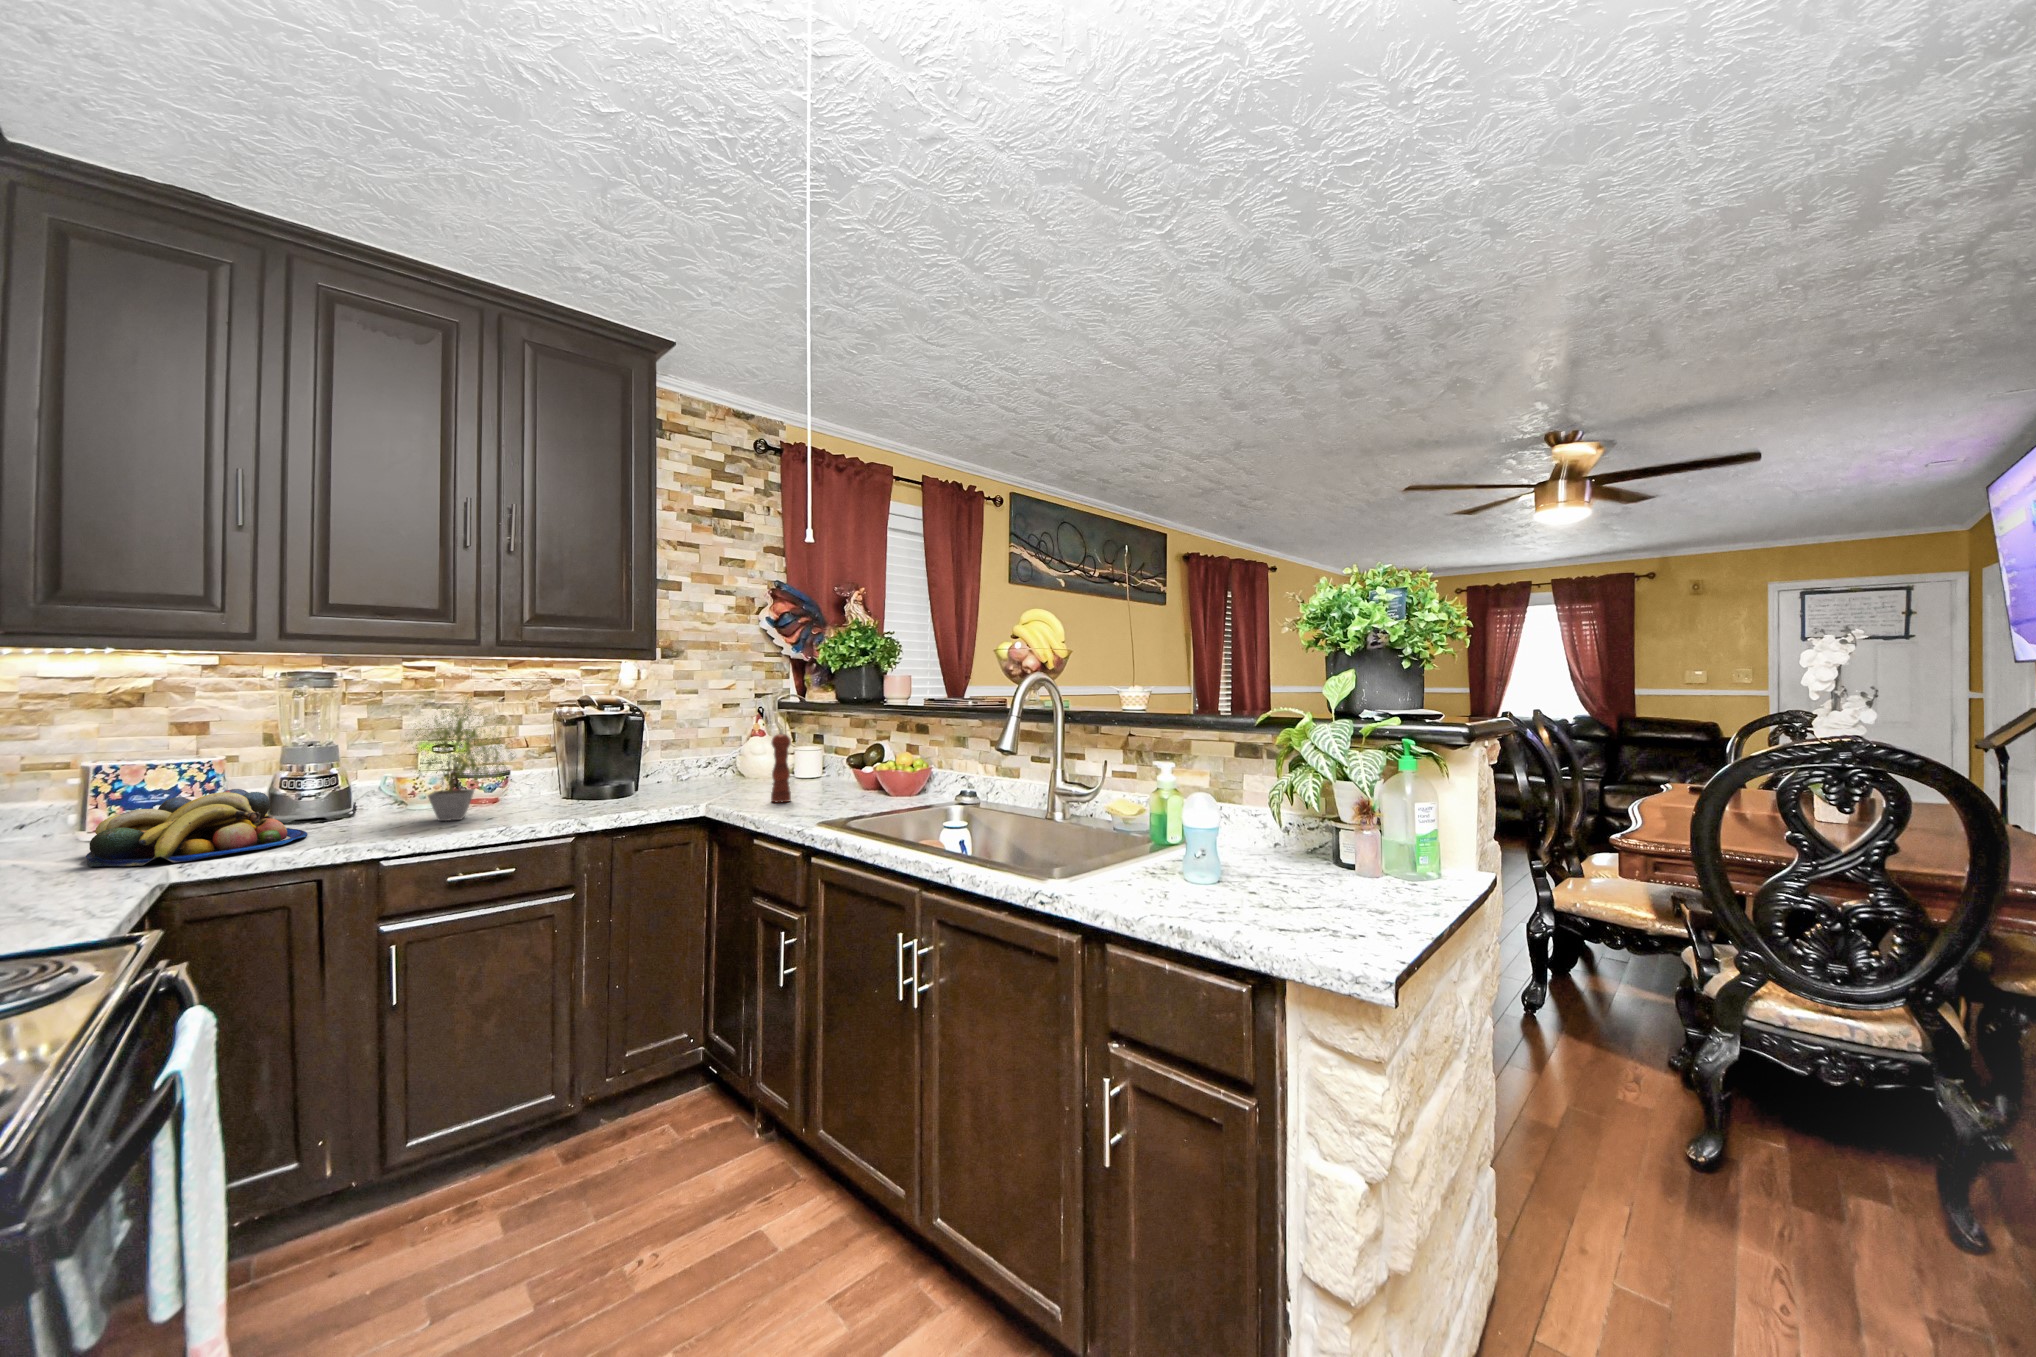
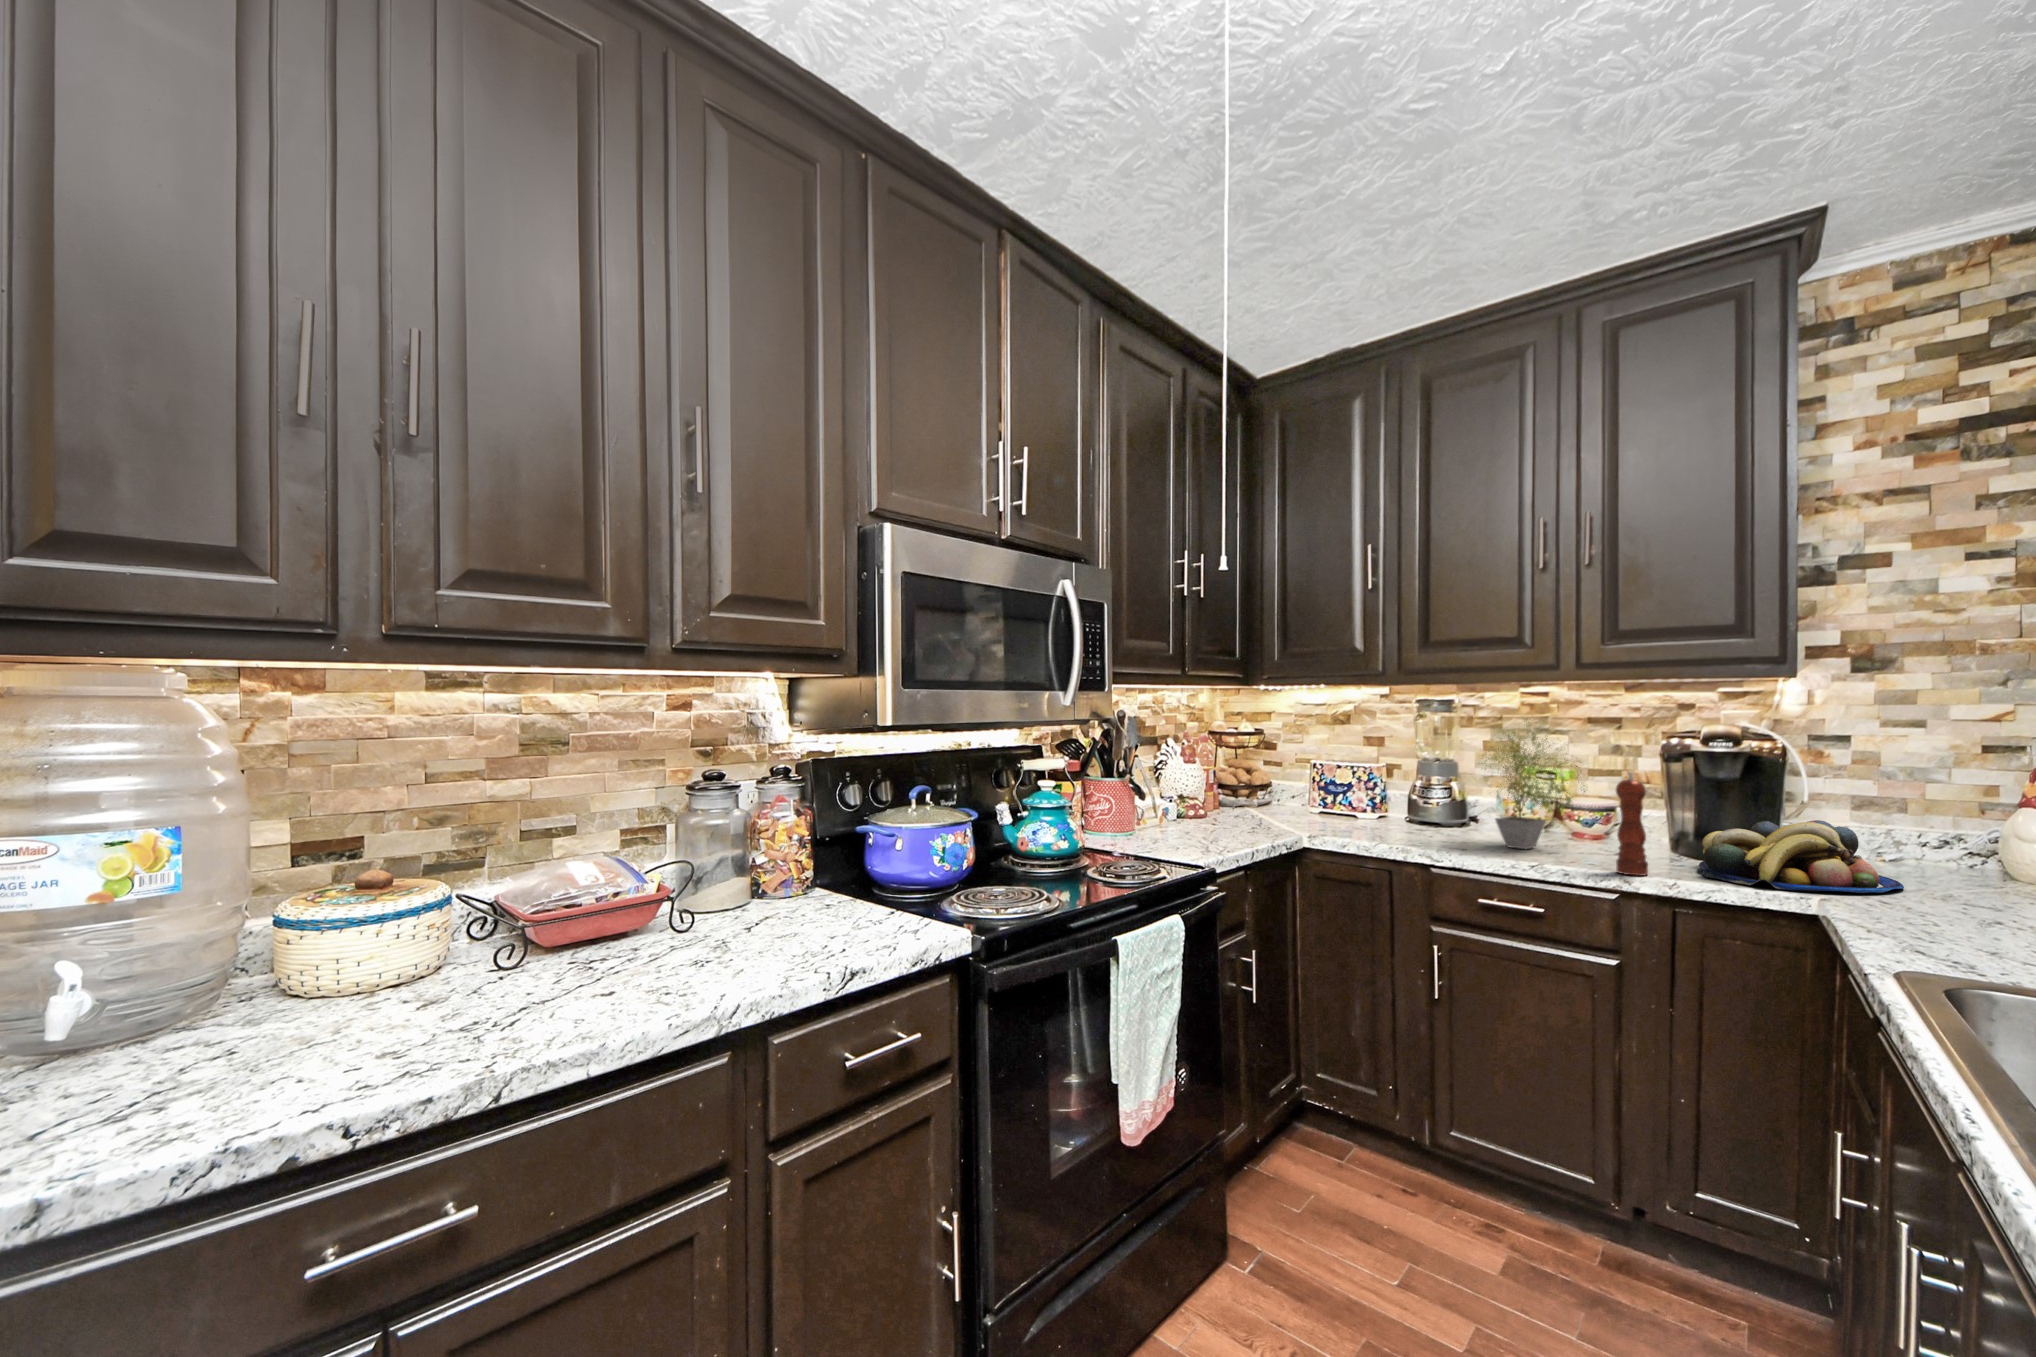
pepper mill: present [771,729,791,803] -> present [1616,772,1648,876]
fruit bowl: present [85,789,308,867] -> present [1699,820,1904,893]

